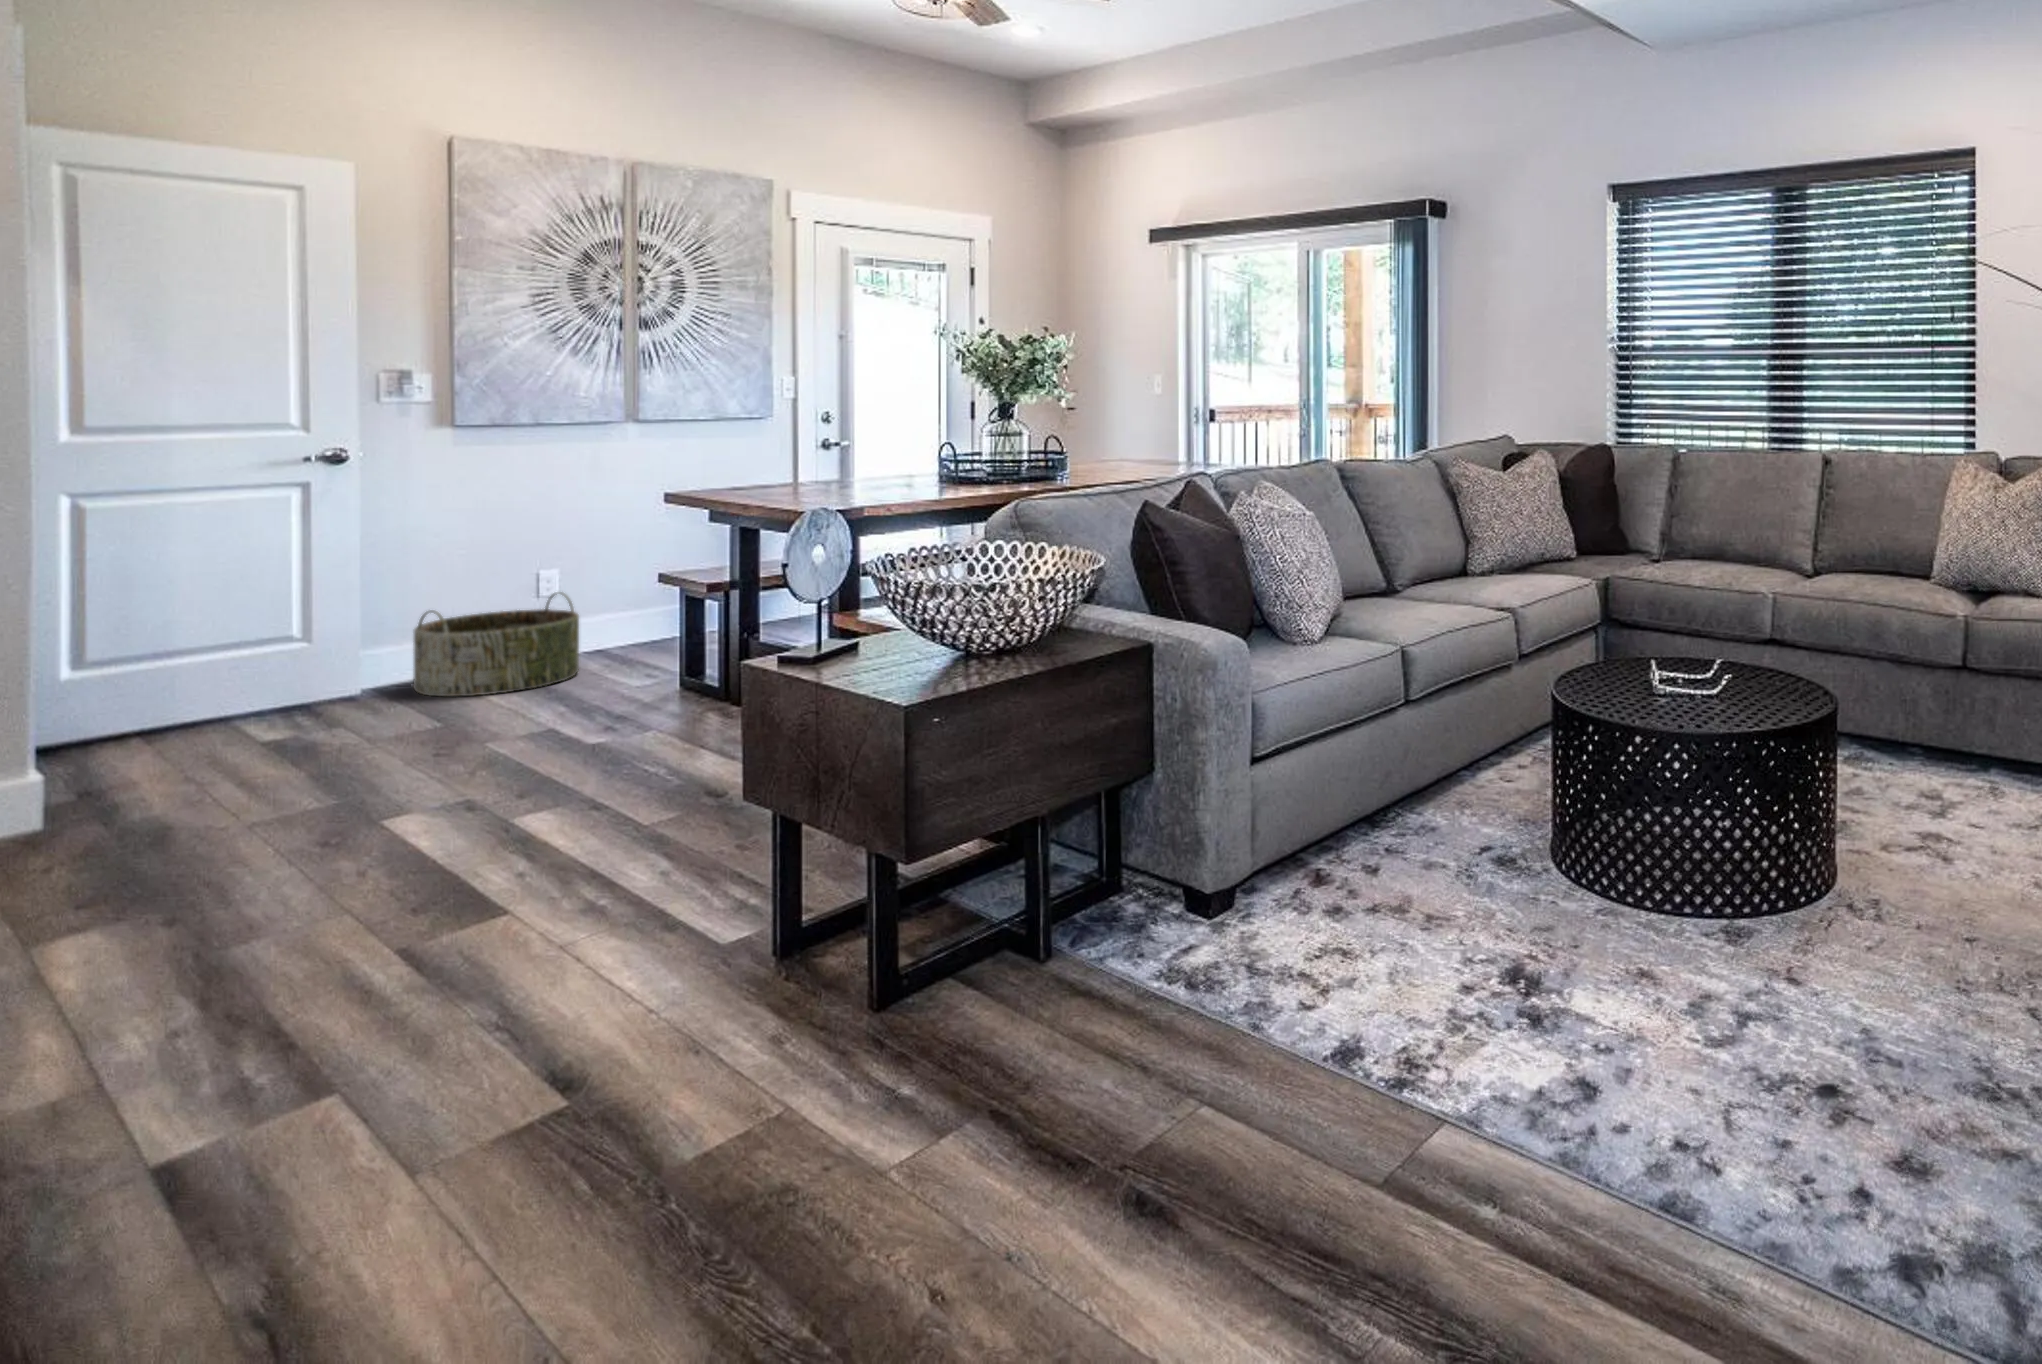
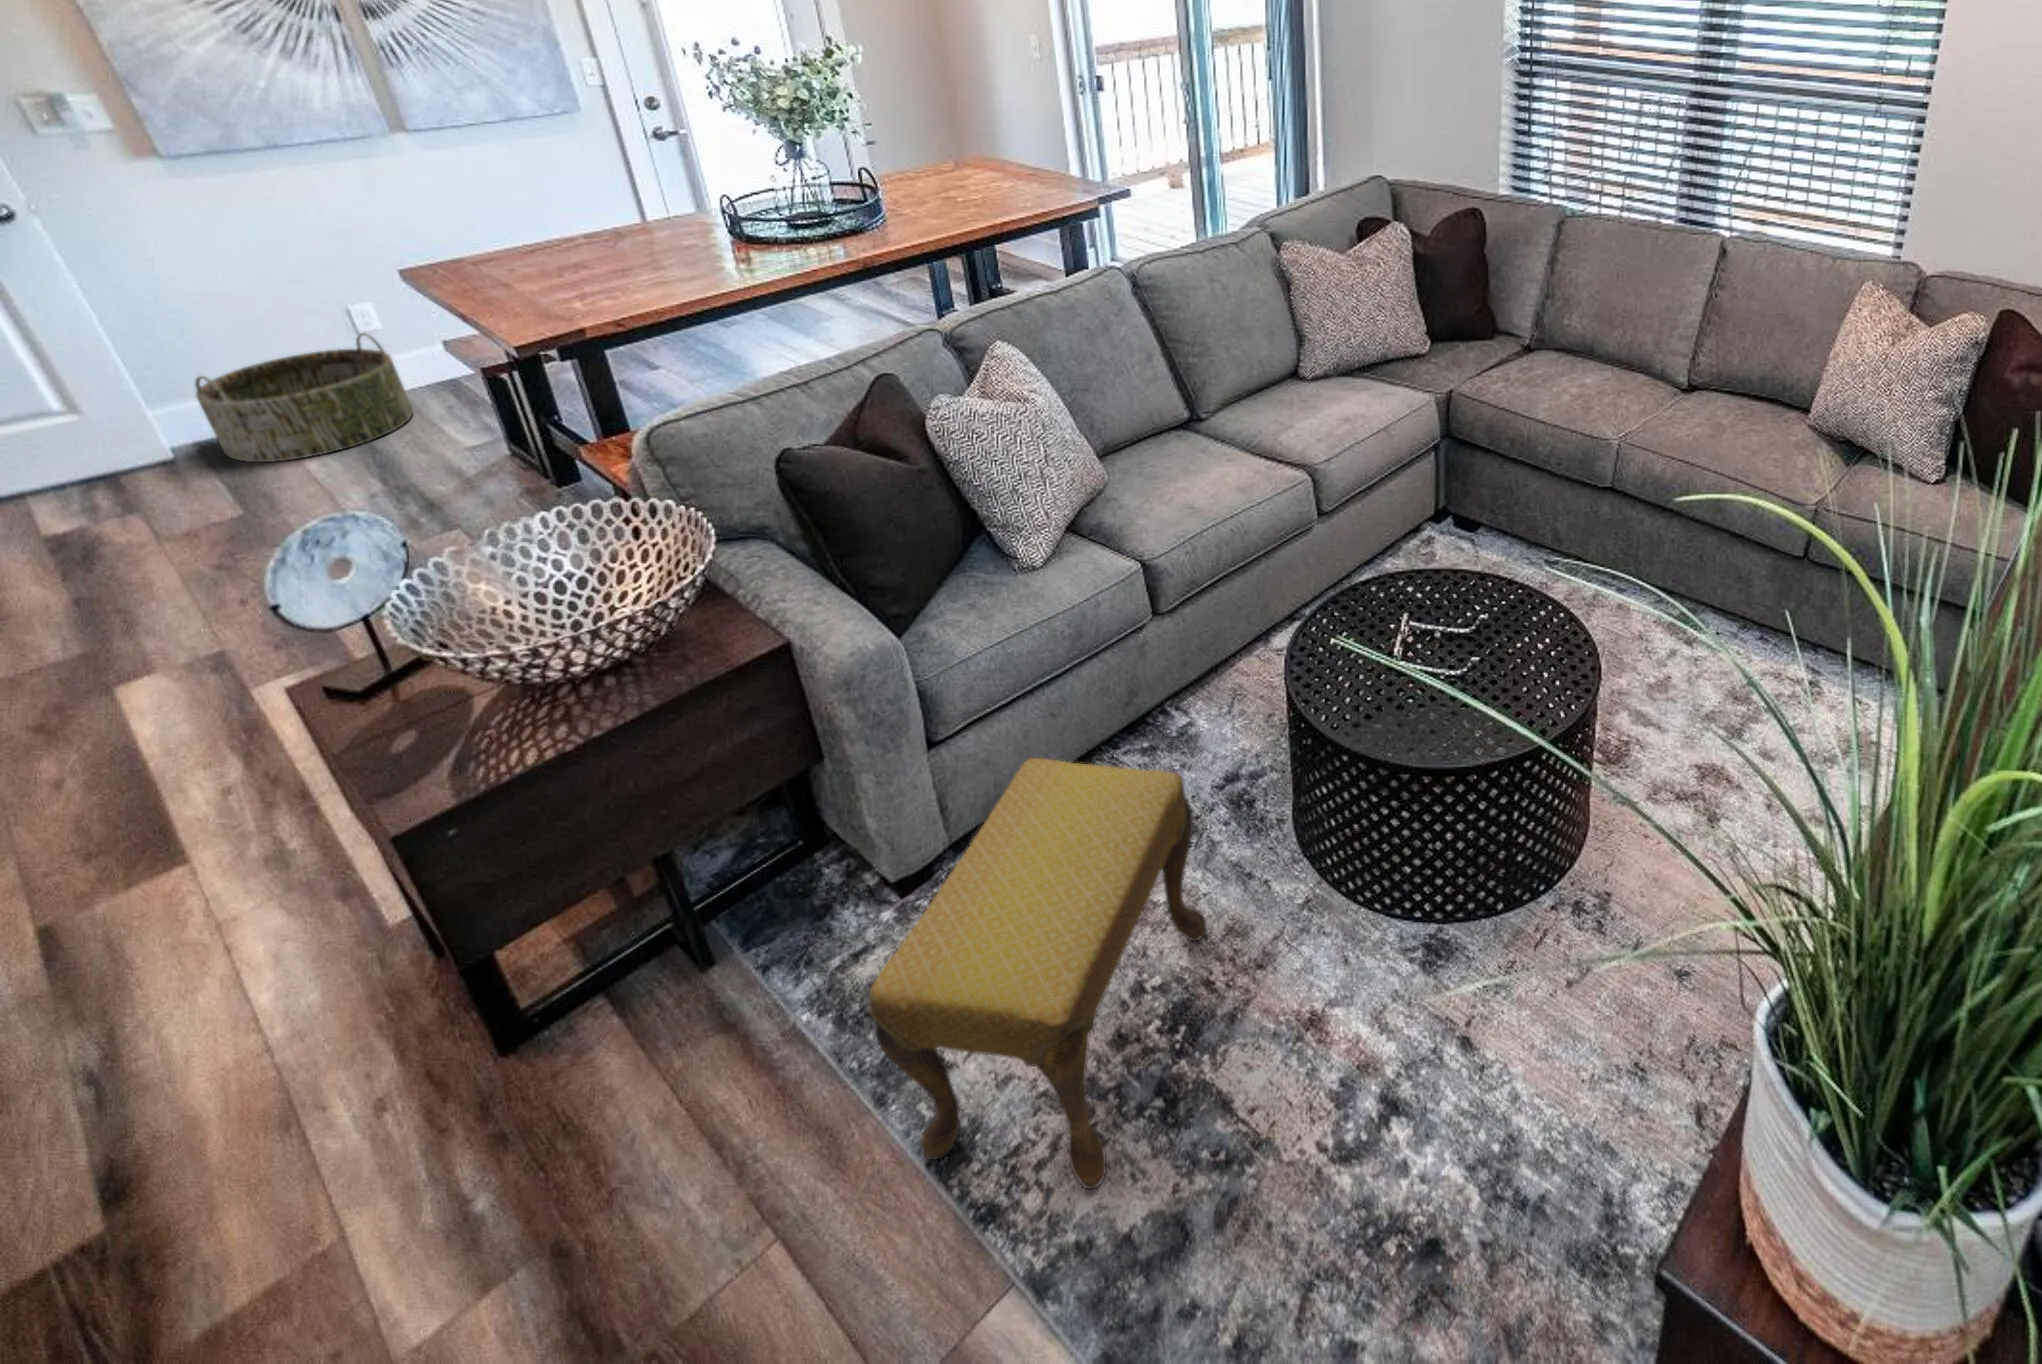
footstool: none [1259,732,1467,1042] -> present [869,758,1206,1189]

